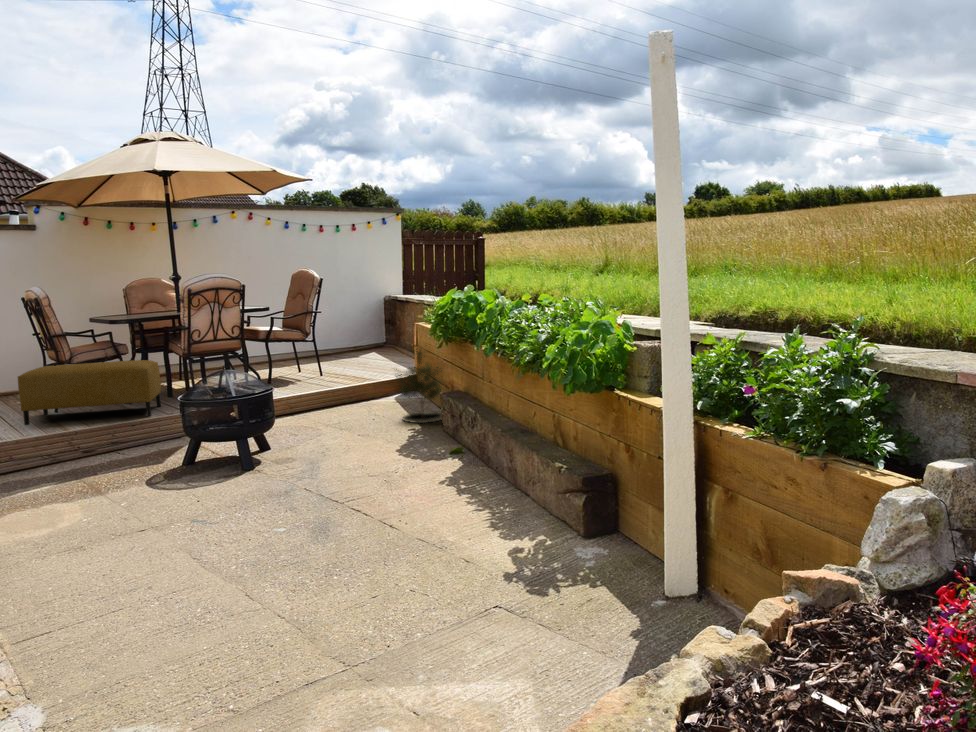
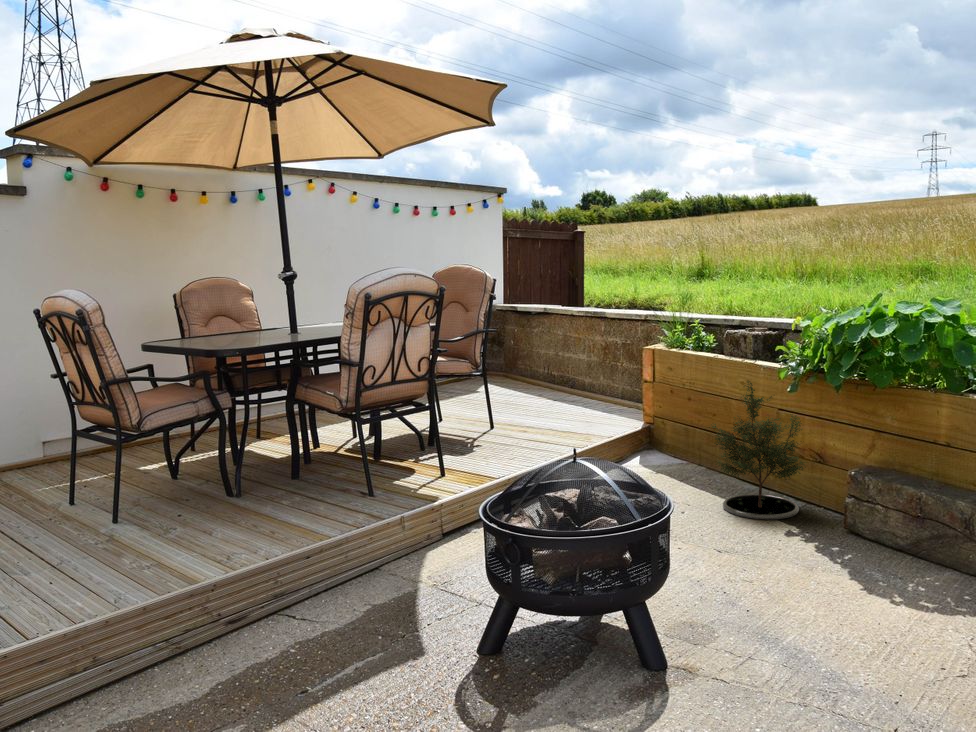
ottoman: present [18,360,161,425] -> none [63,420,317,563]

